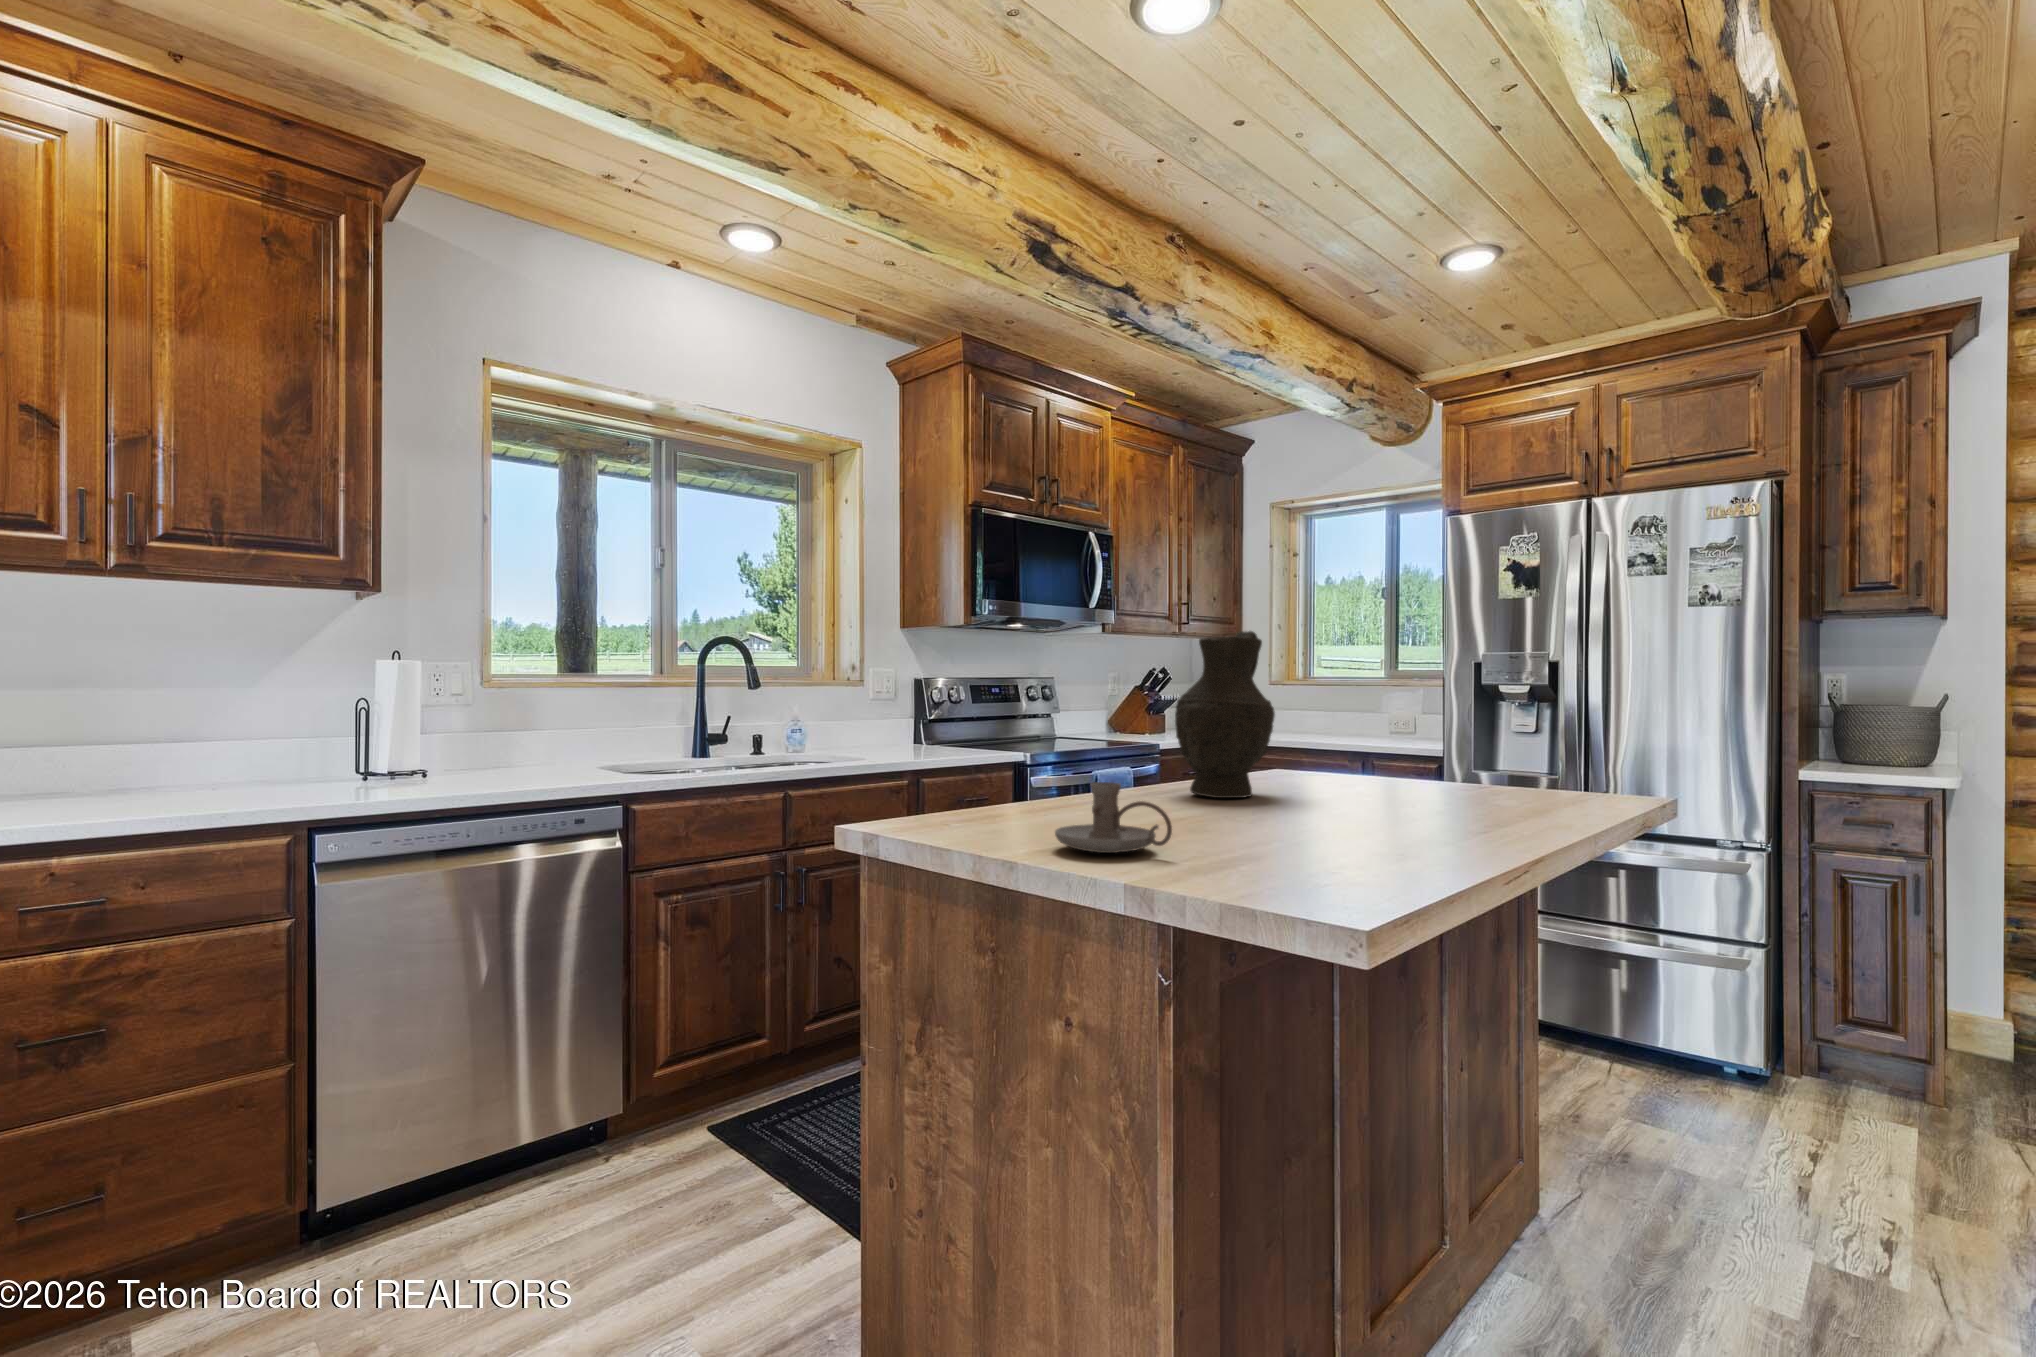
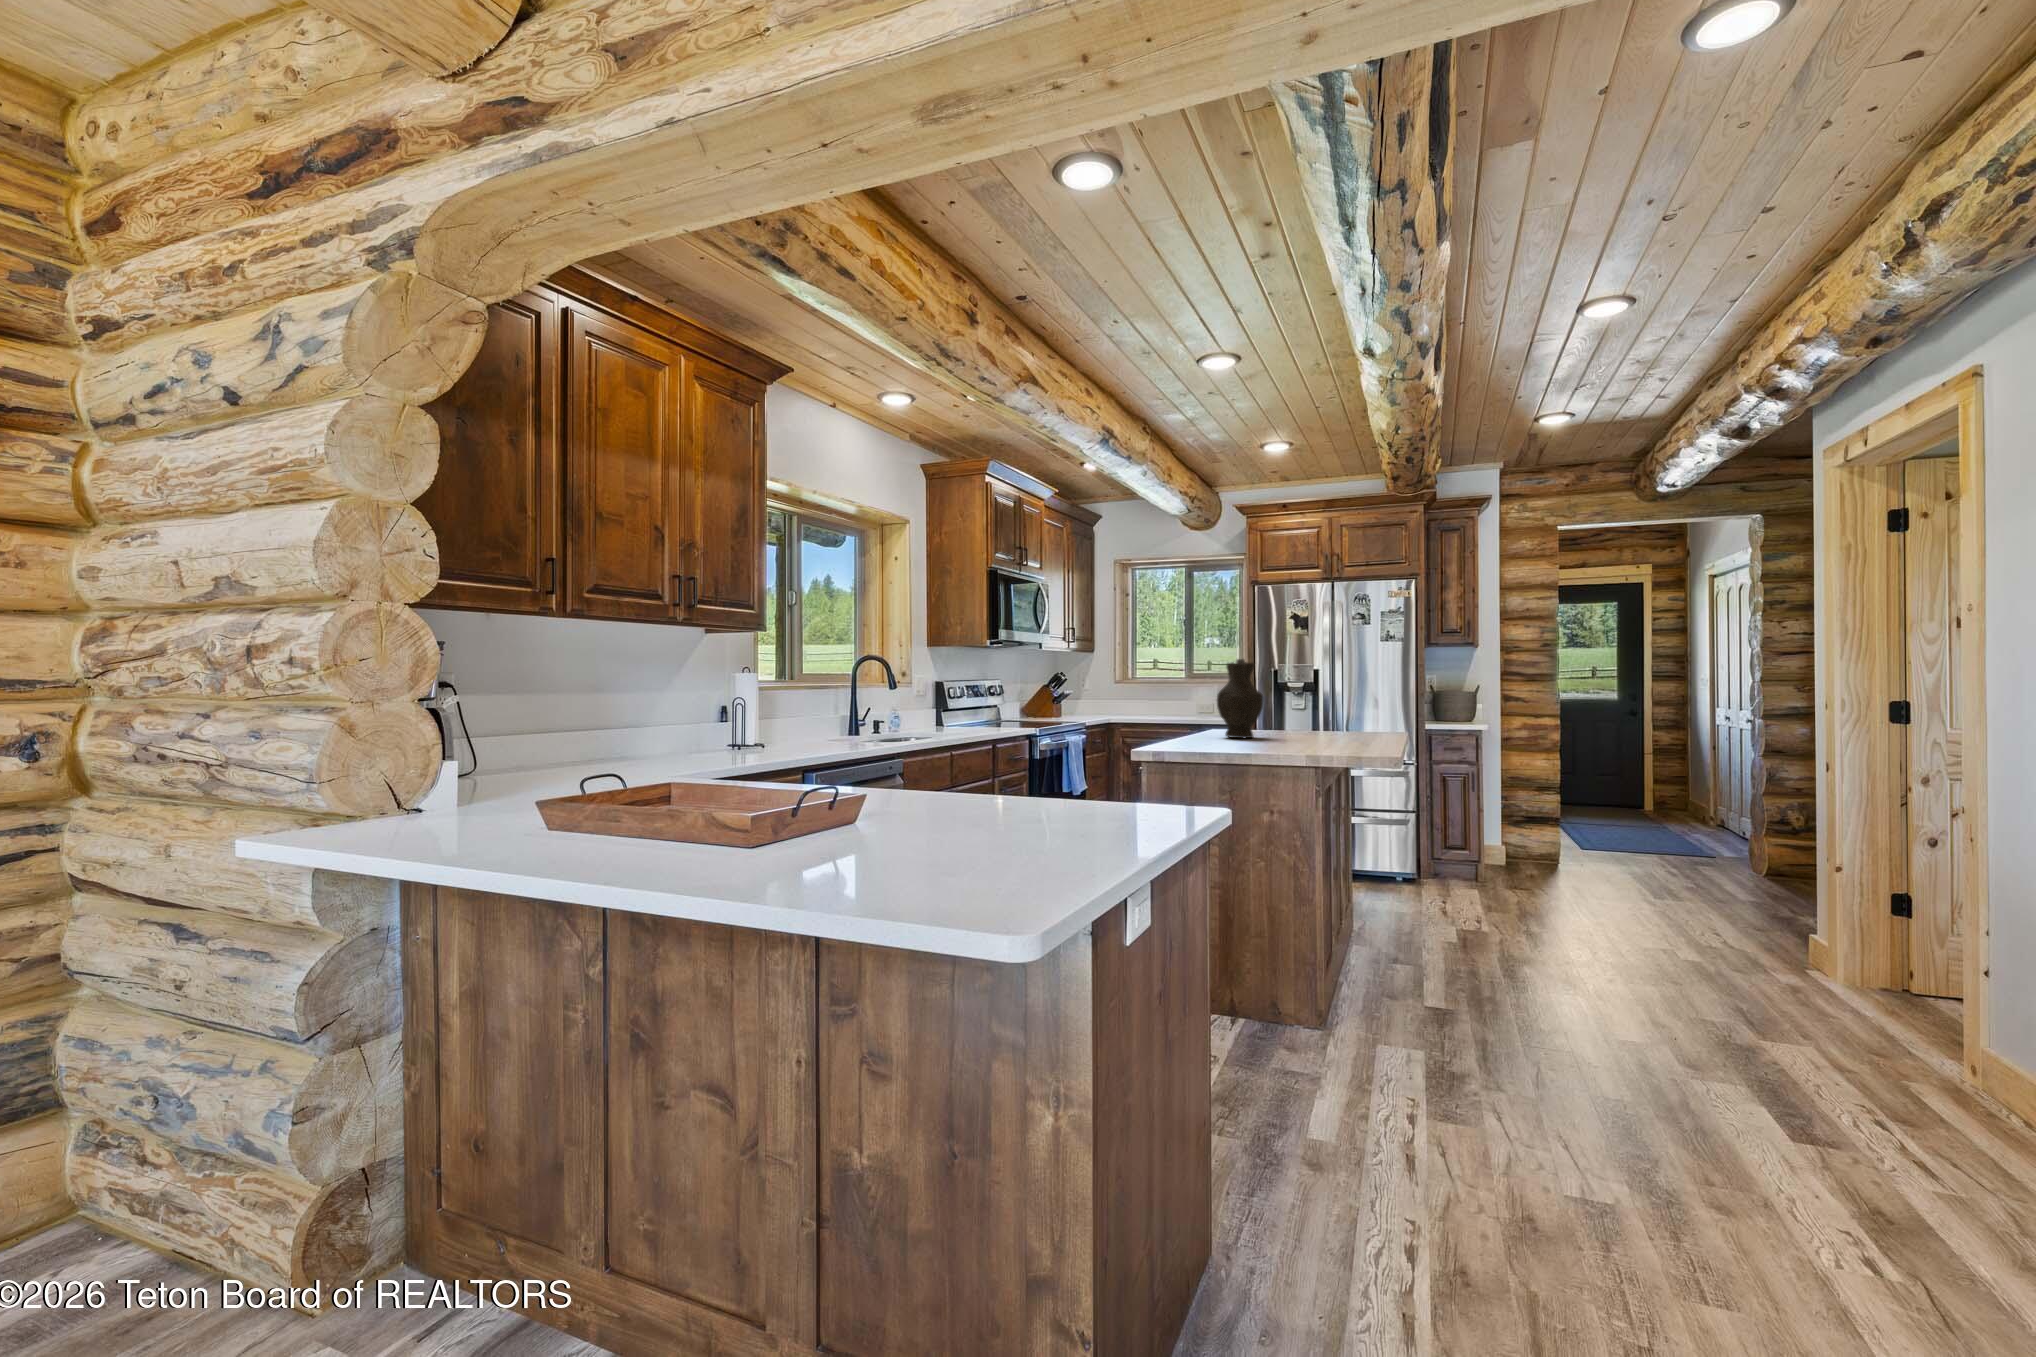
candle holder: present [1055,782,1172,853] -> none [1248,725,1299,752]

